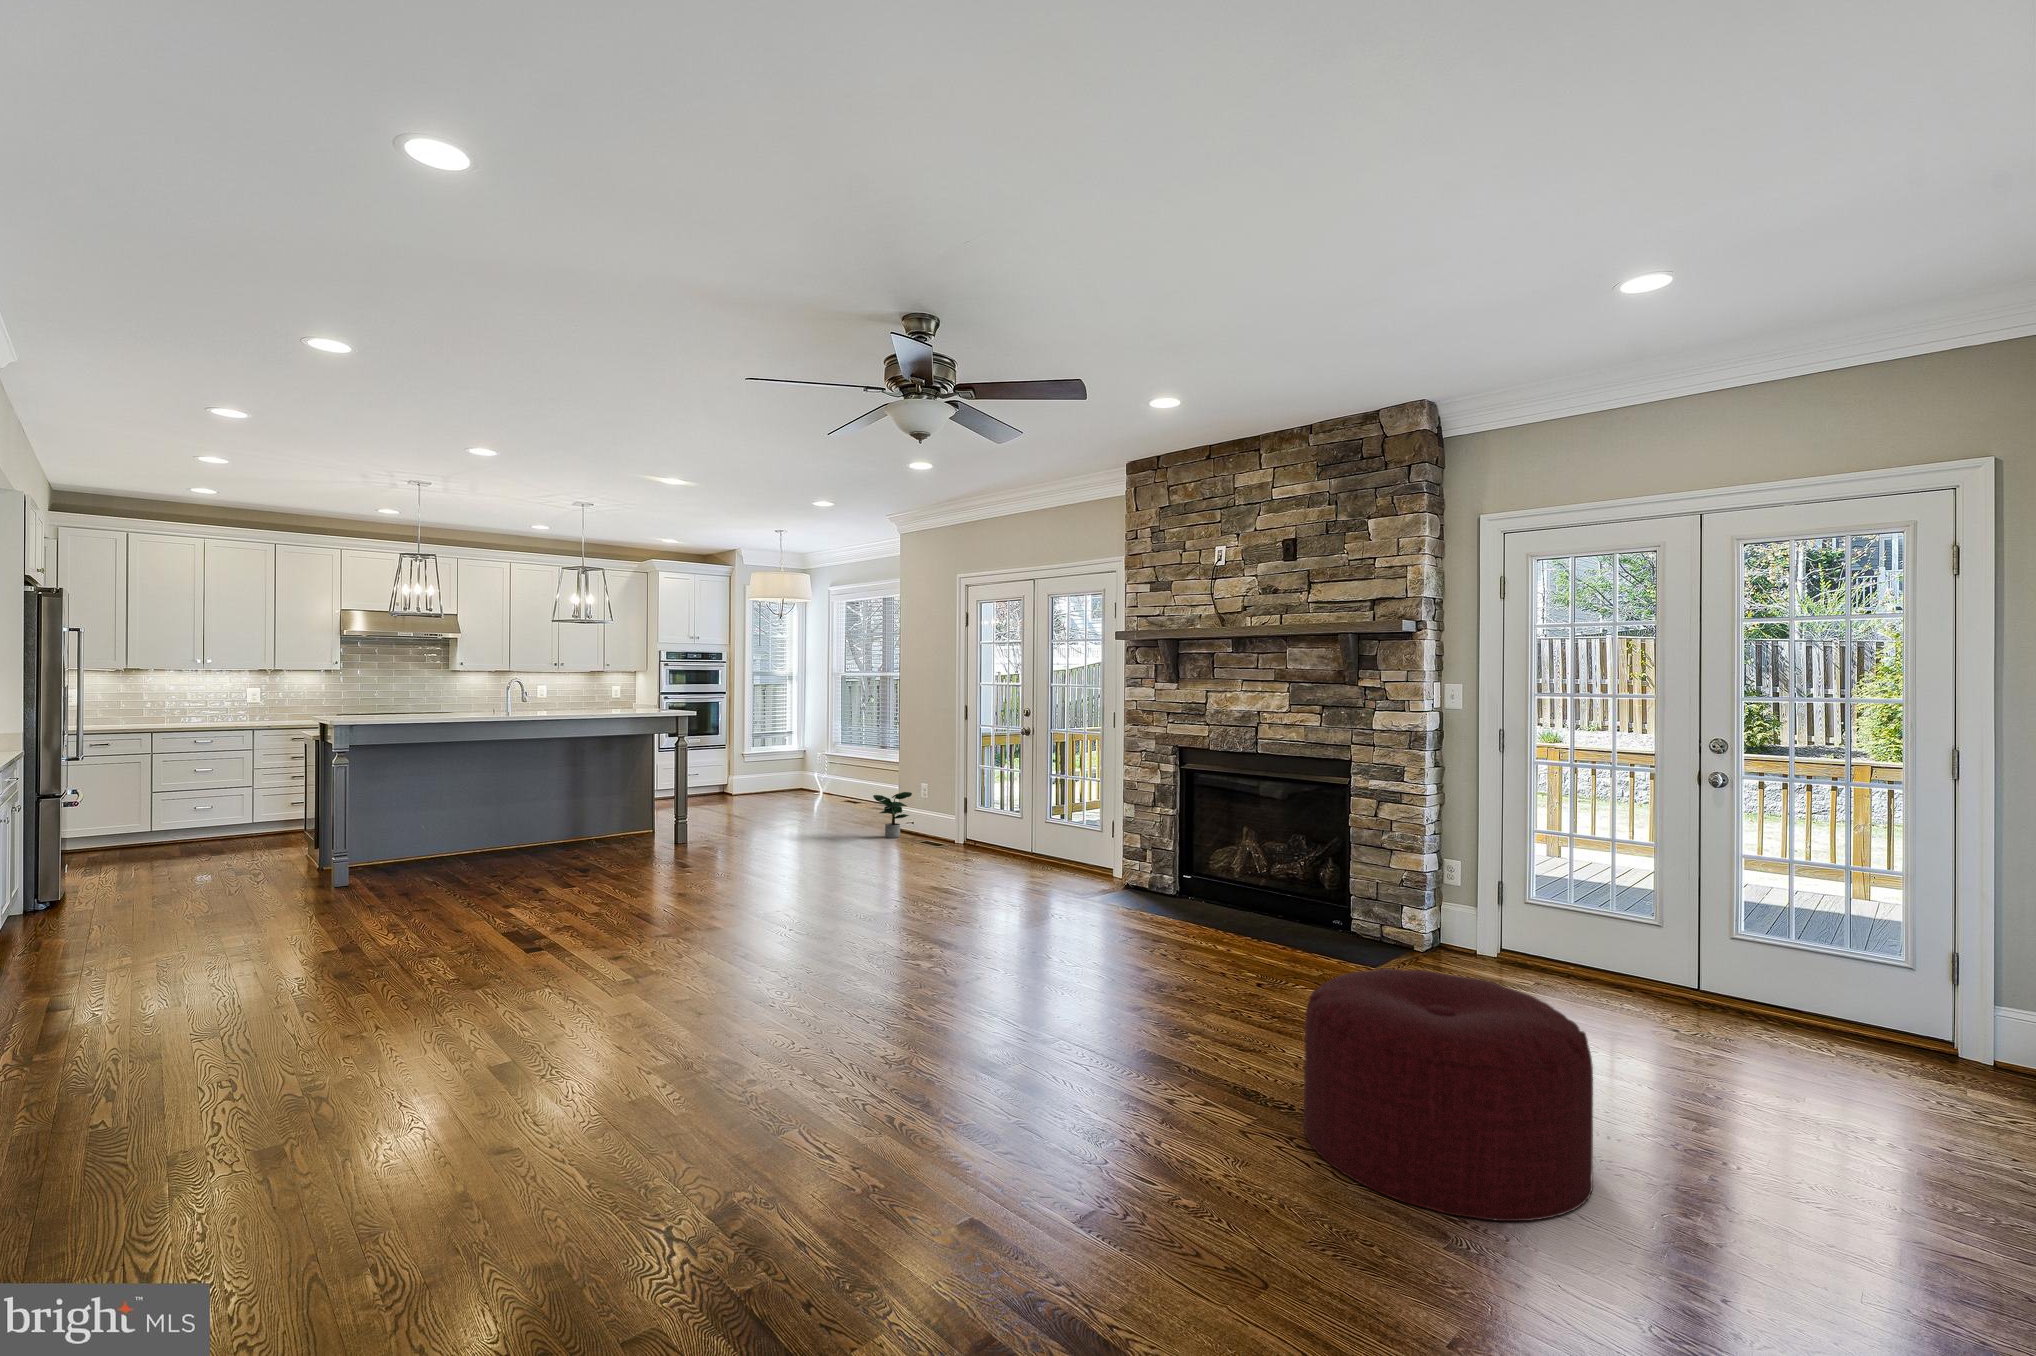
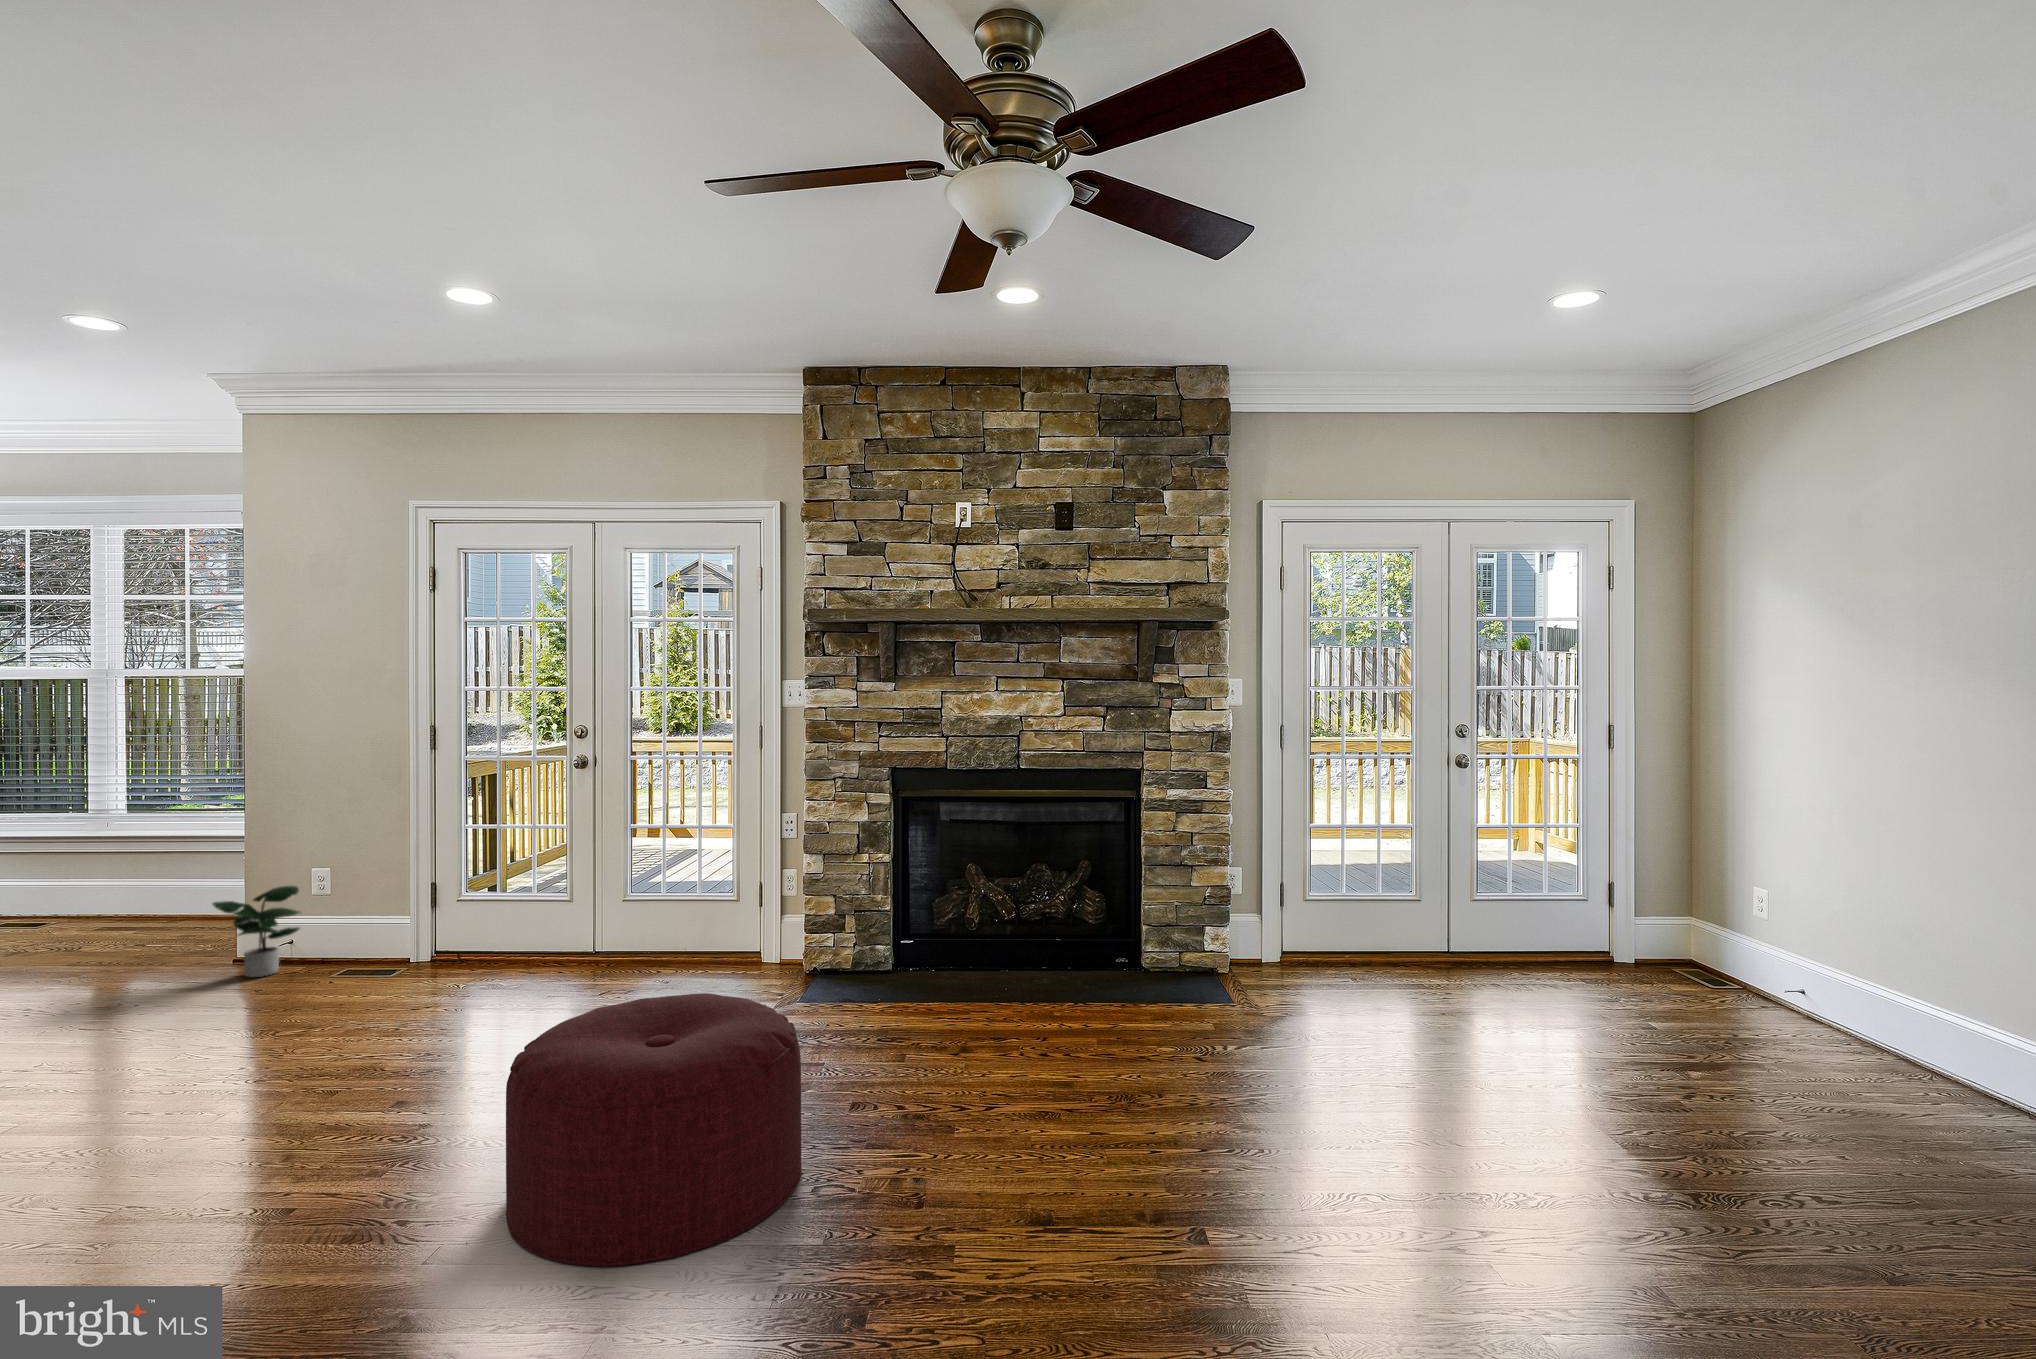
ottoman: present [1303,968,1593,1221] -> present [506,993,802,1266]

